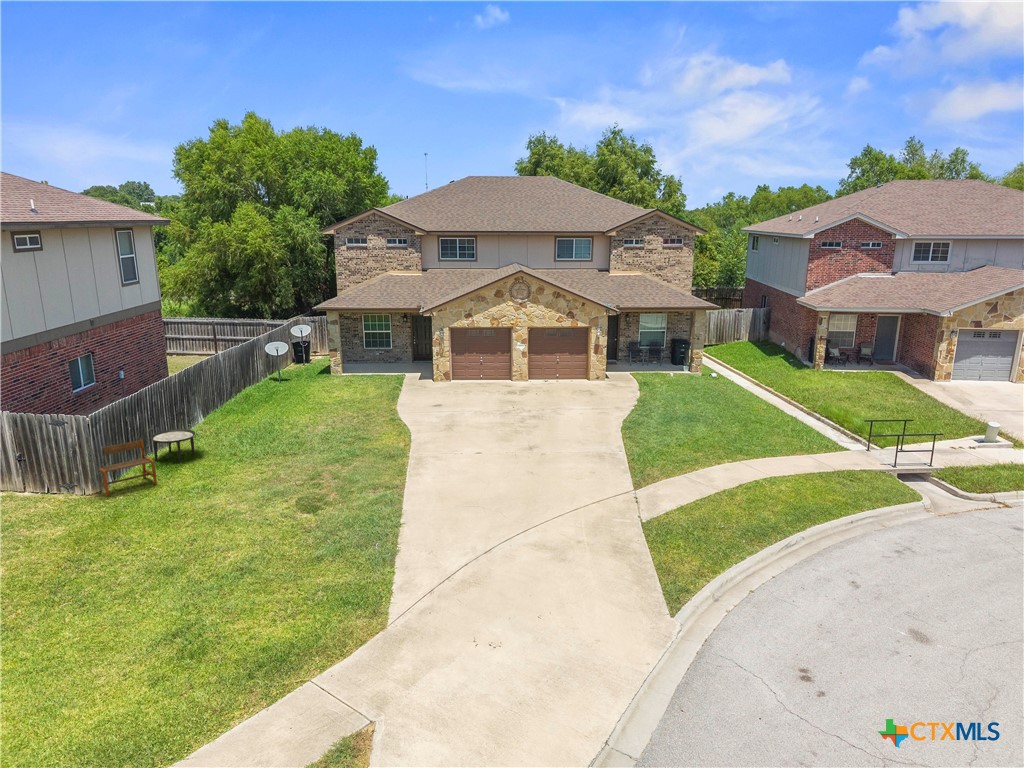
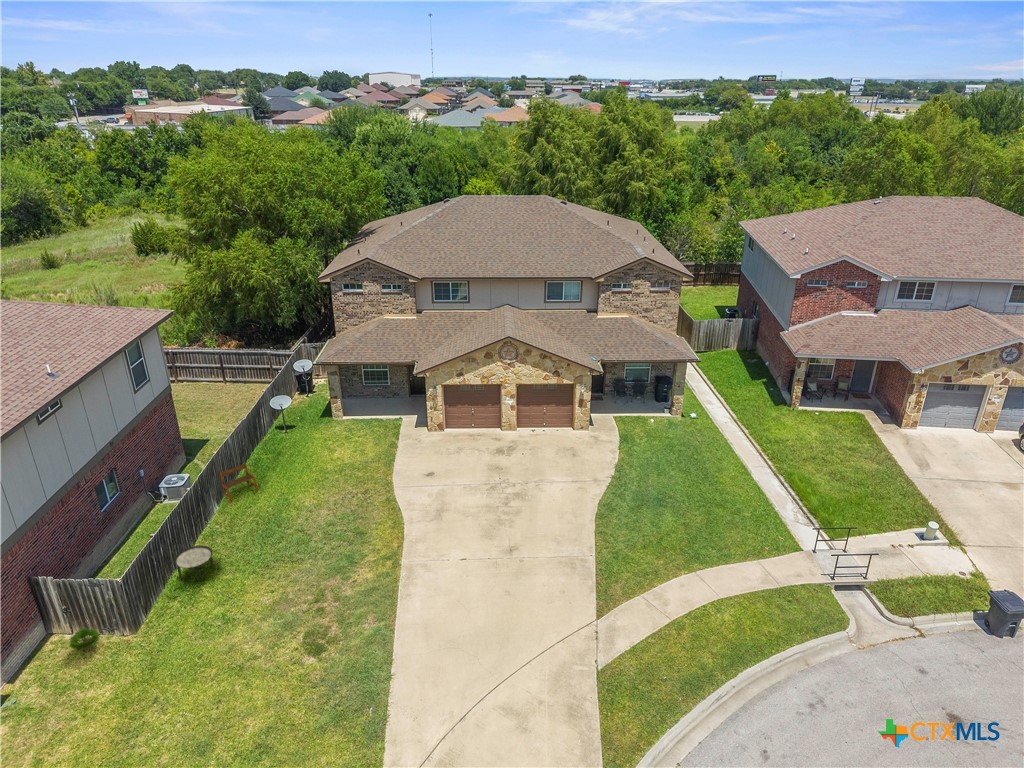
bench: present [99,440,157,496] -> present [220,463,258,503]
potted plant: none [19,475,59,505] -> present [70,628,100,652]

